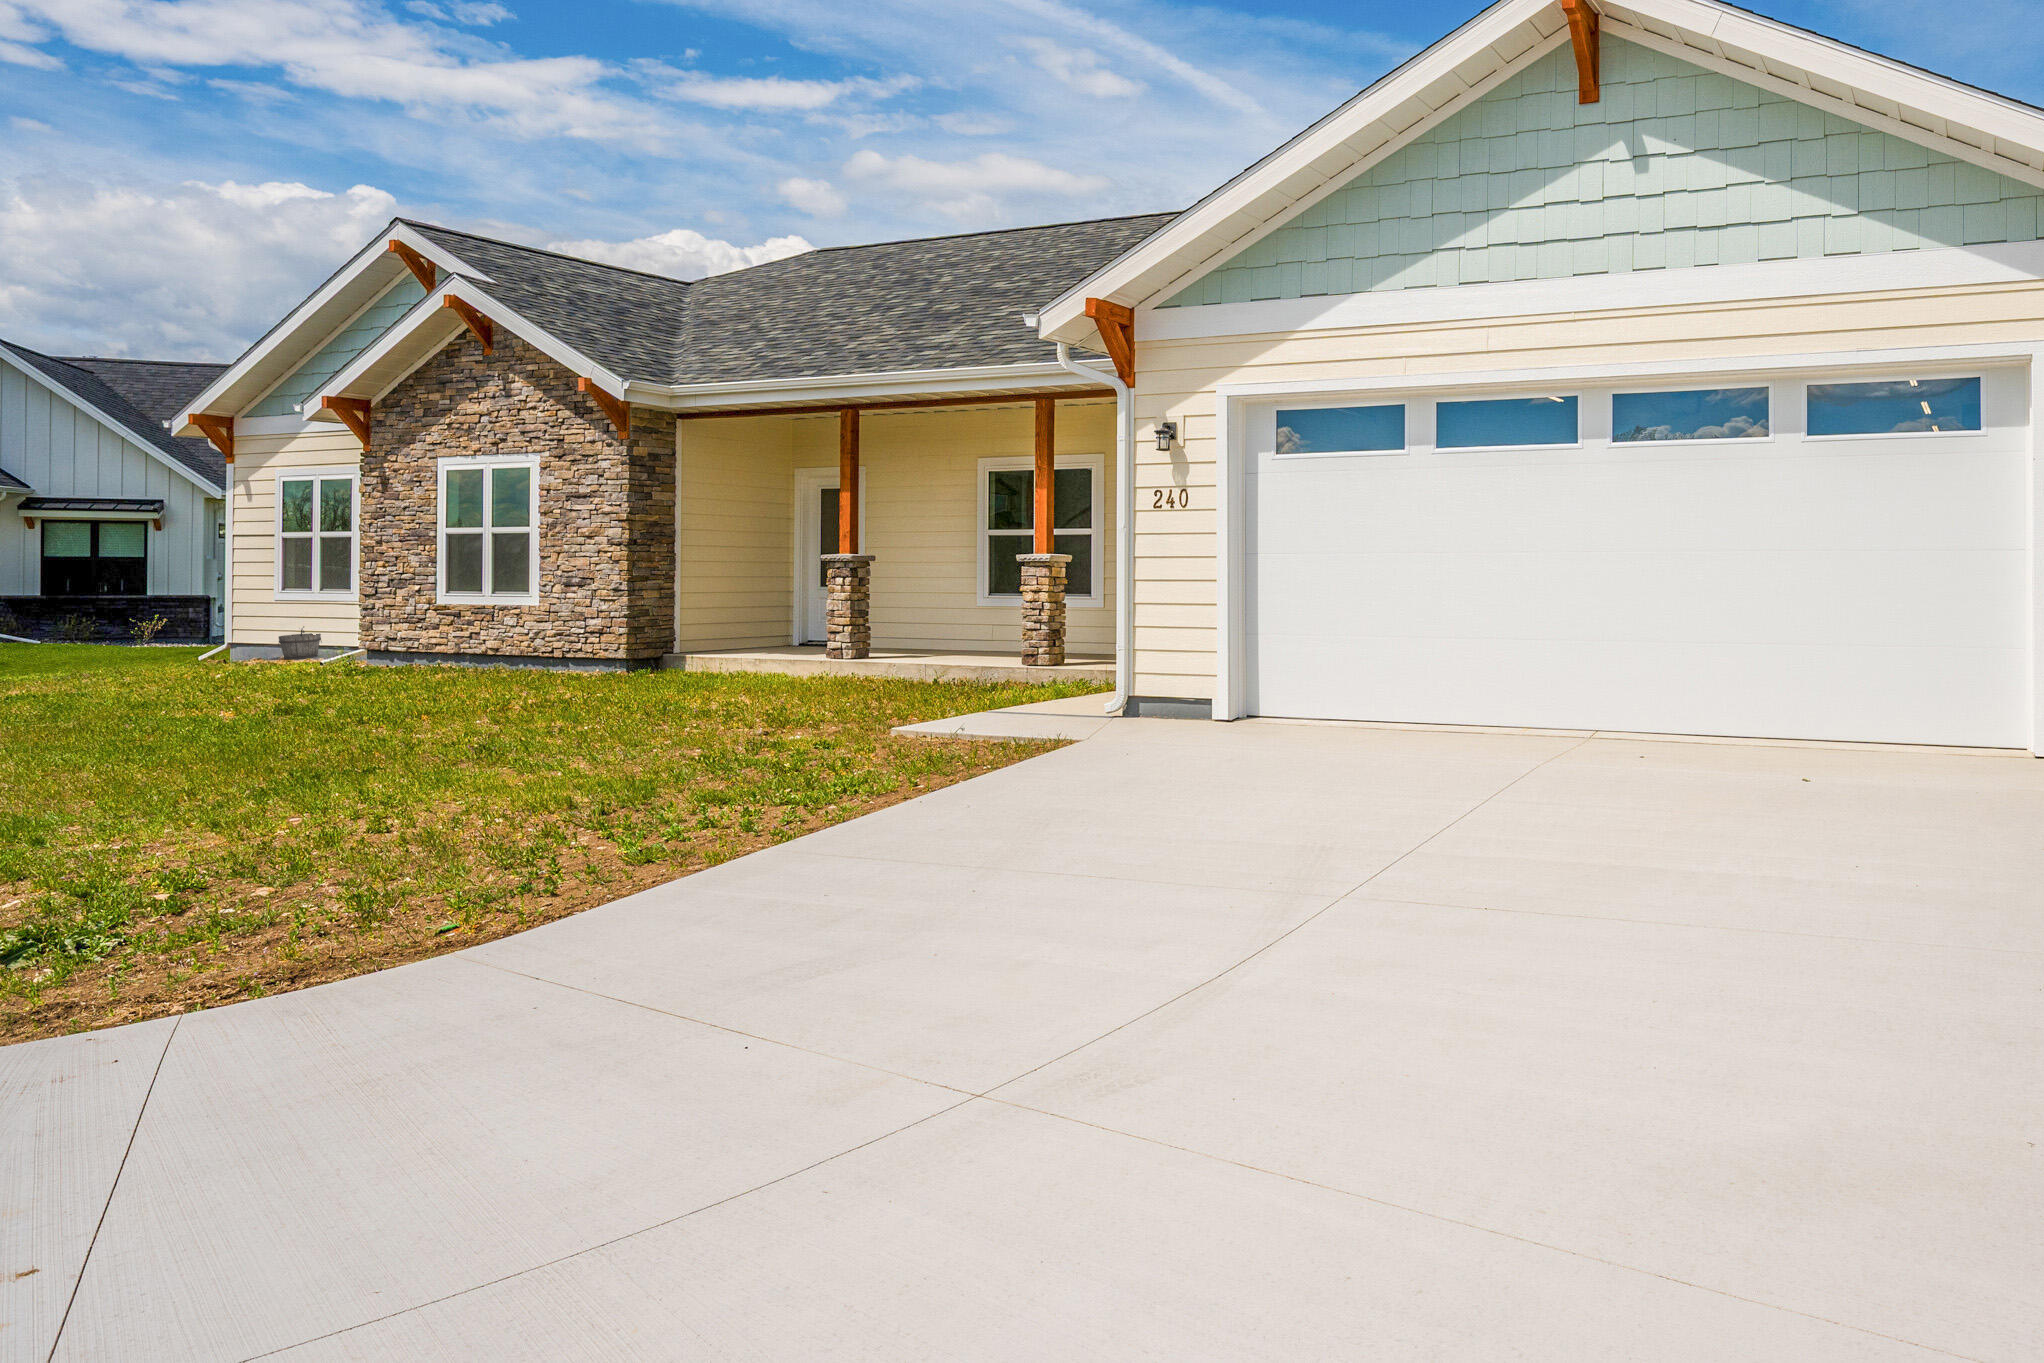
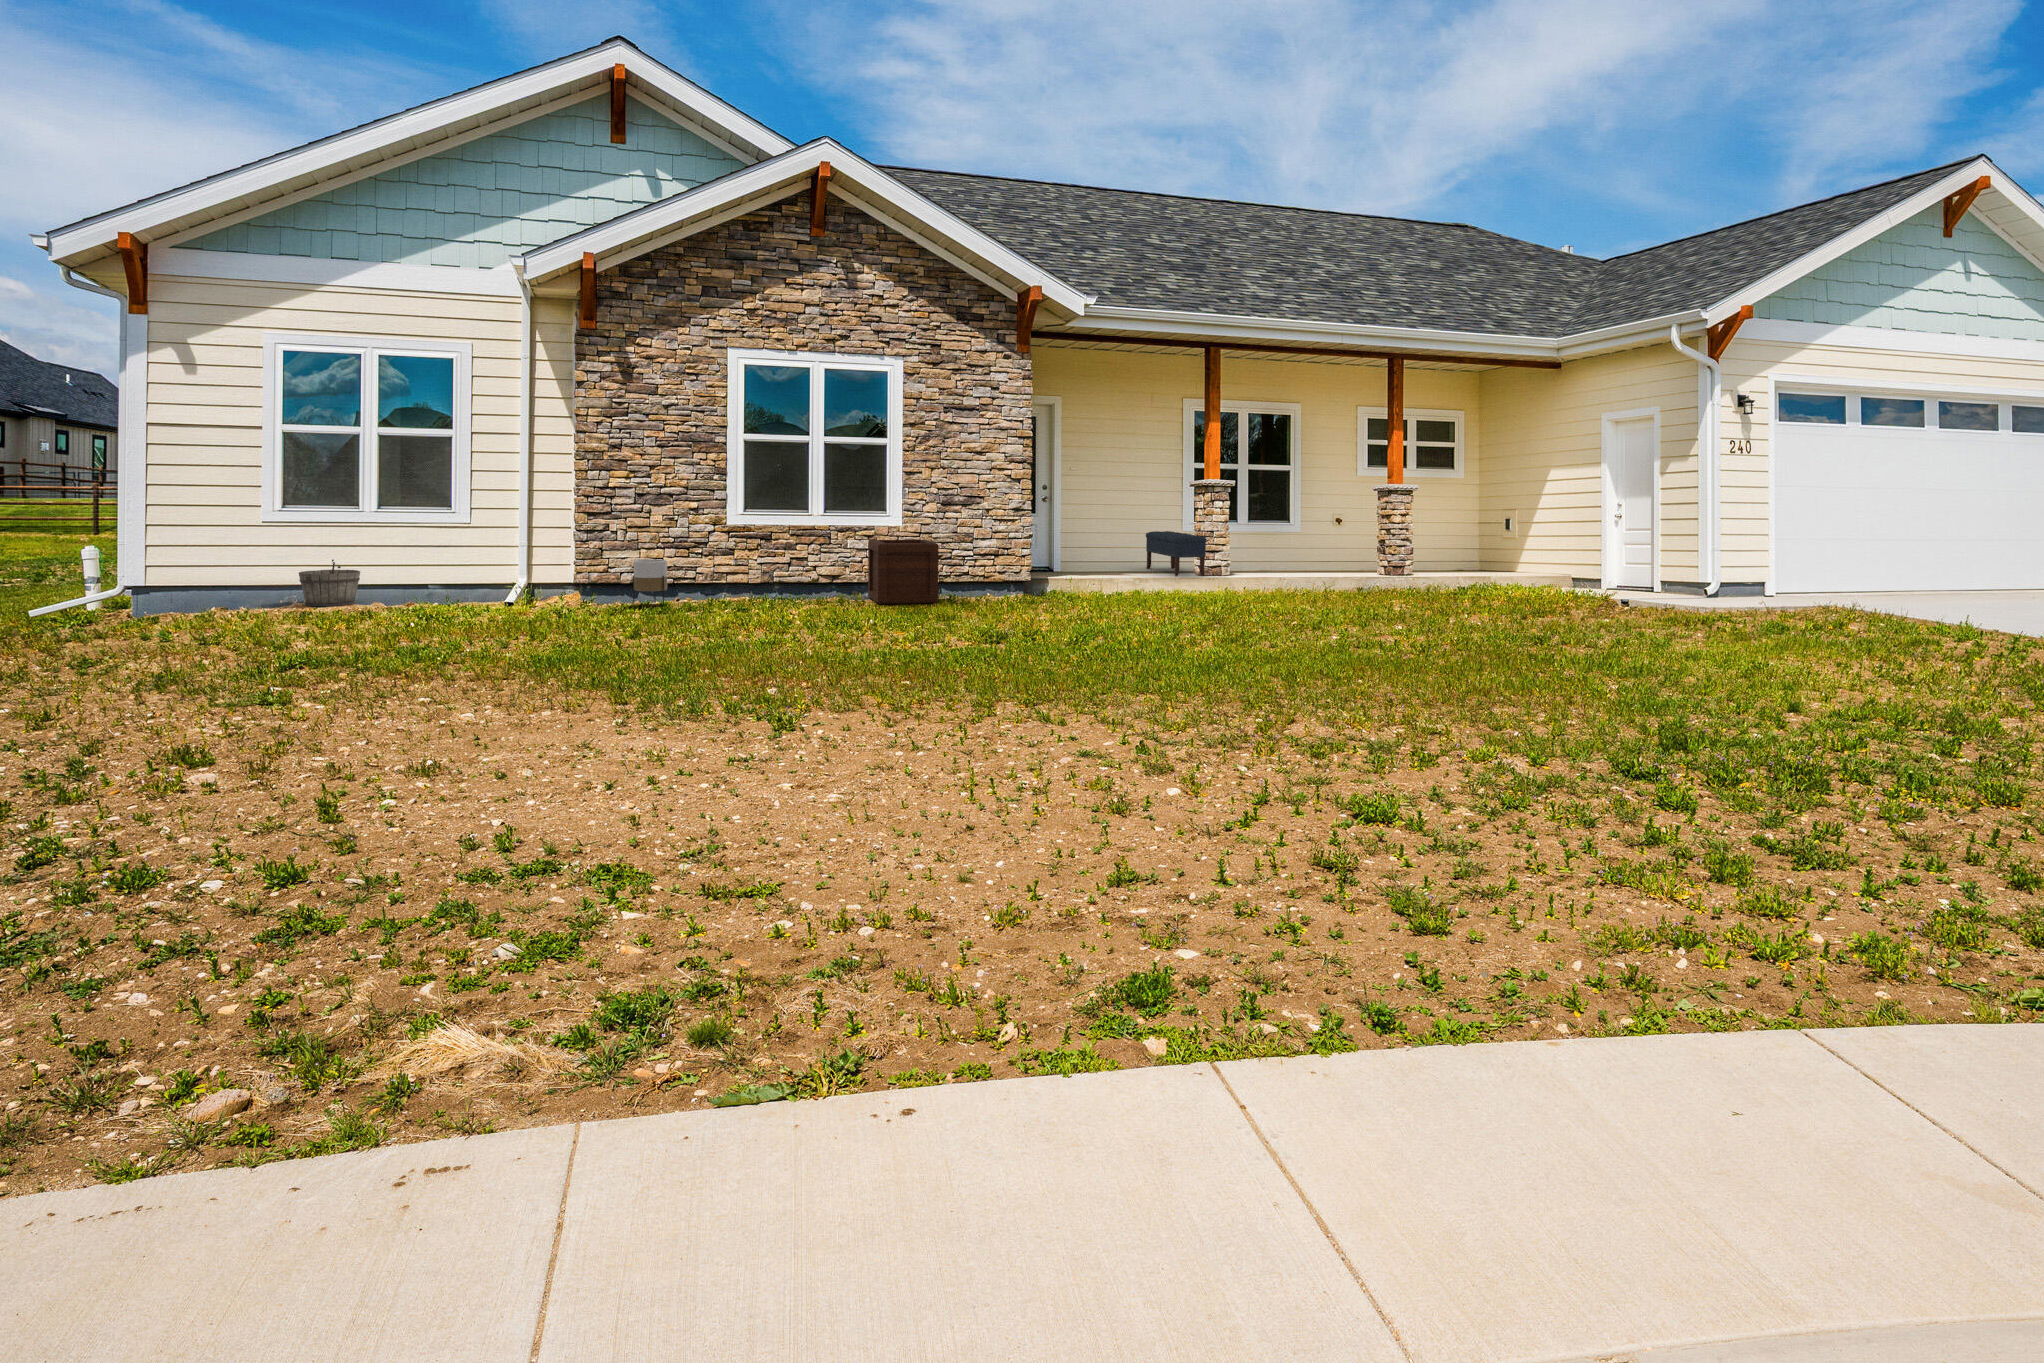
bench: none [836,606,925,657] -> present [1146,531,1207,576]
wooden crate: none [461,618,544,676] -> present [868,540,939,604]
planter: none [369,631,399,669] -> present [633,559,667,606]

